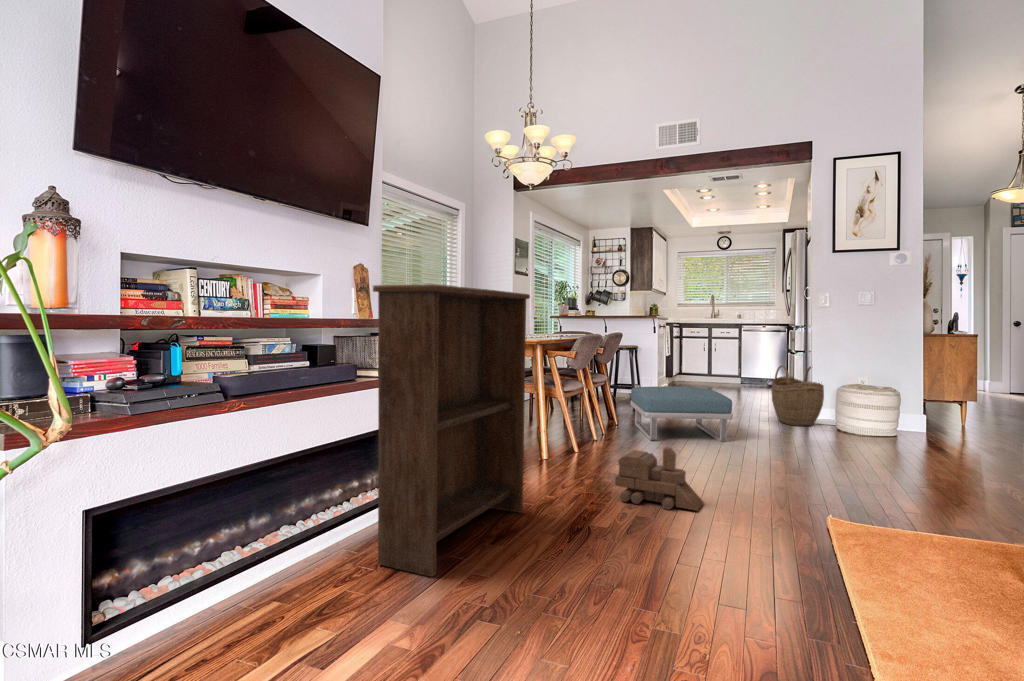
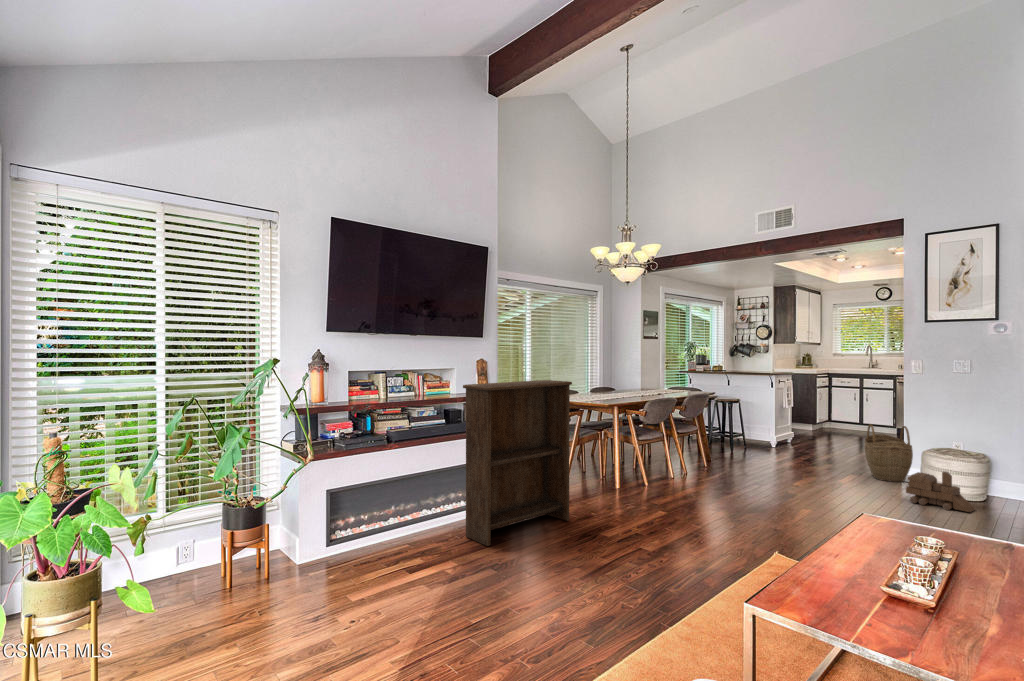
footstool: present [630,386,733,442] -> none [716,437,794,489]
toy train: present [615,447,703,511] -> present [906,472,975,512]

